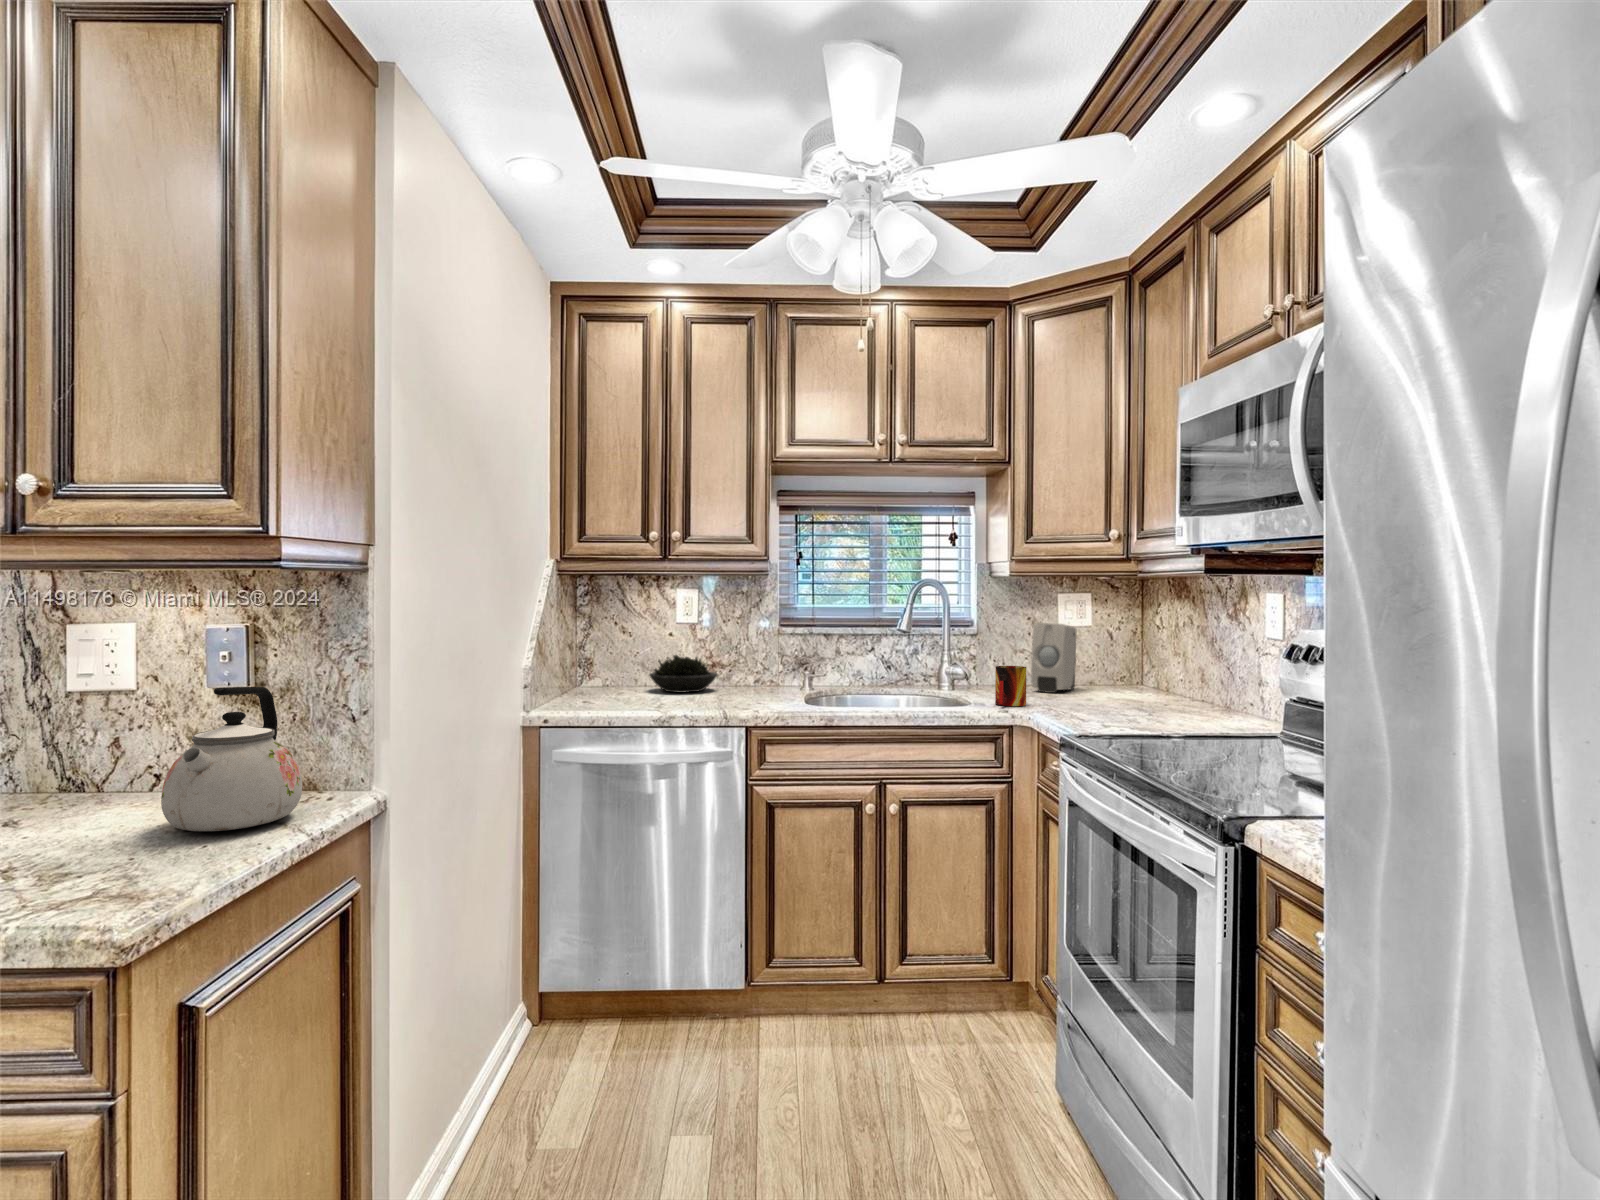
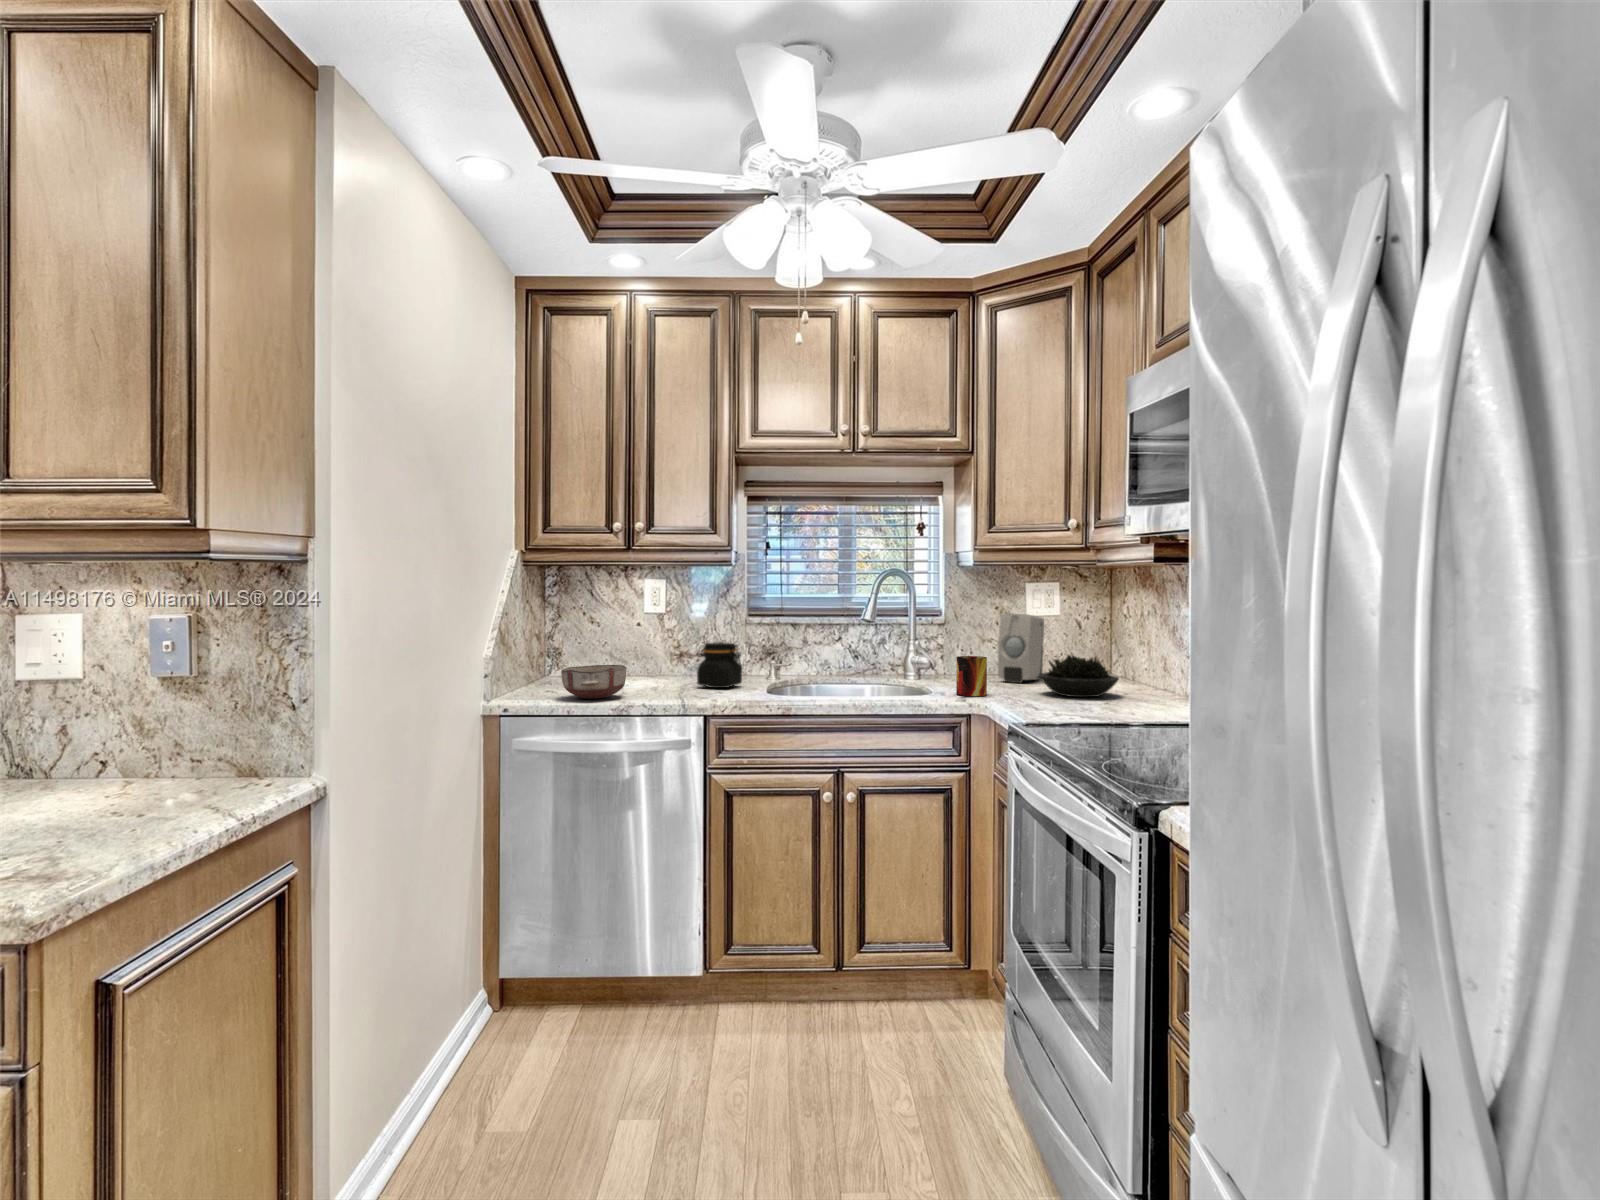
jar: none [731,652,778,698] -> present [697,642,742,688]
succulent plant: present [649,655,717,693] -> present [1039,655,1119,697]
ceramic bowl: none [599,675,664,709] -> present [561,665,626,699]
kettle: present [161,687,302,831] -> none [96,676,237,816]

